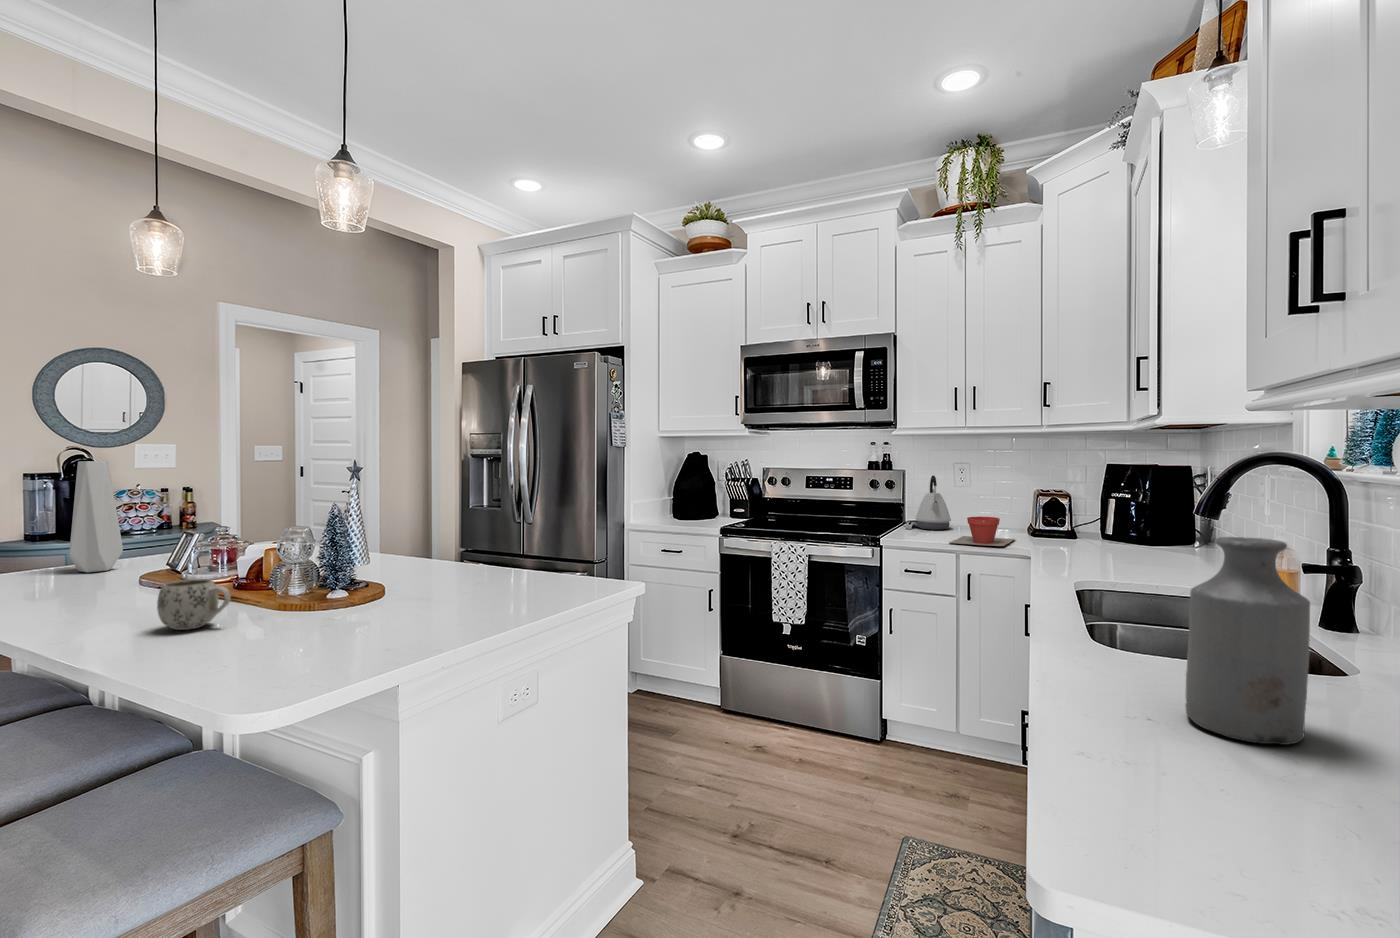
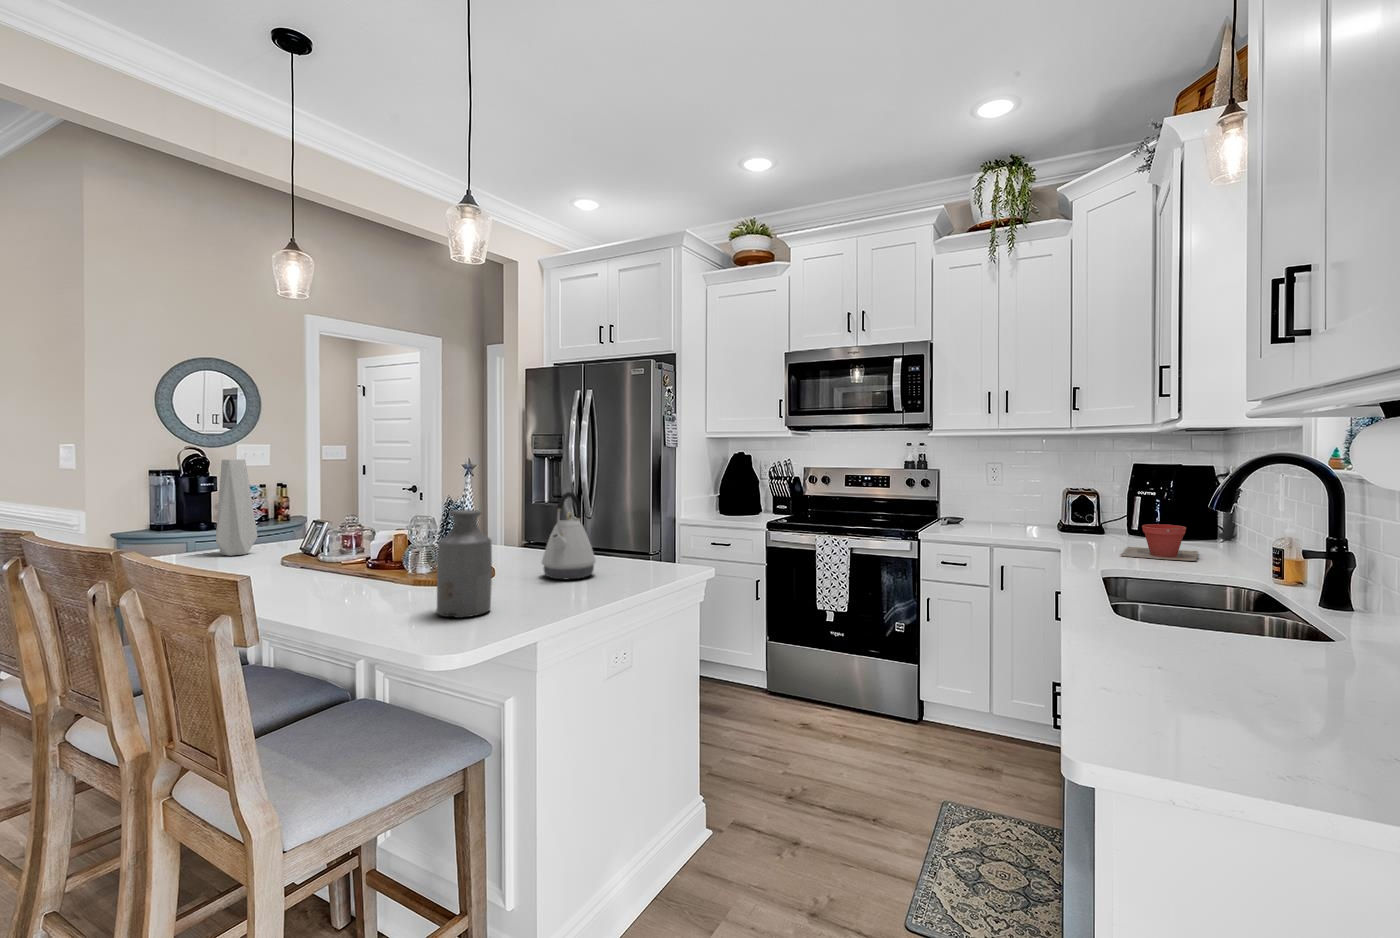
kettle: present [916,476,951,530] -> present [542,492,596,579]
plant pot: present [949,517,1014,546] -> present [1121,524,1198,561]
bottle: present [1185,537,1310,745] -> present [437,510,492,618]
mug: present [157,579,231,630] -> none [322,558,380,600]

